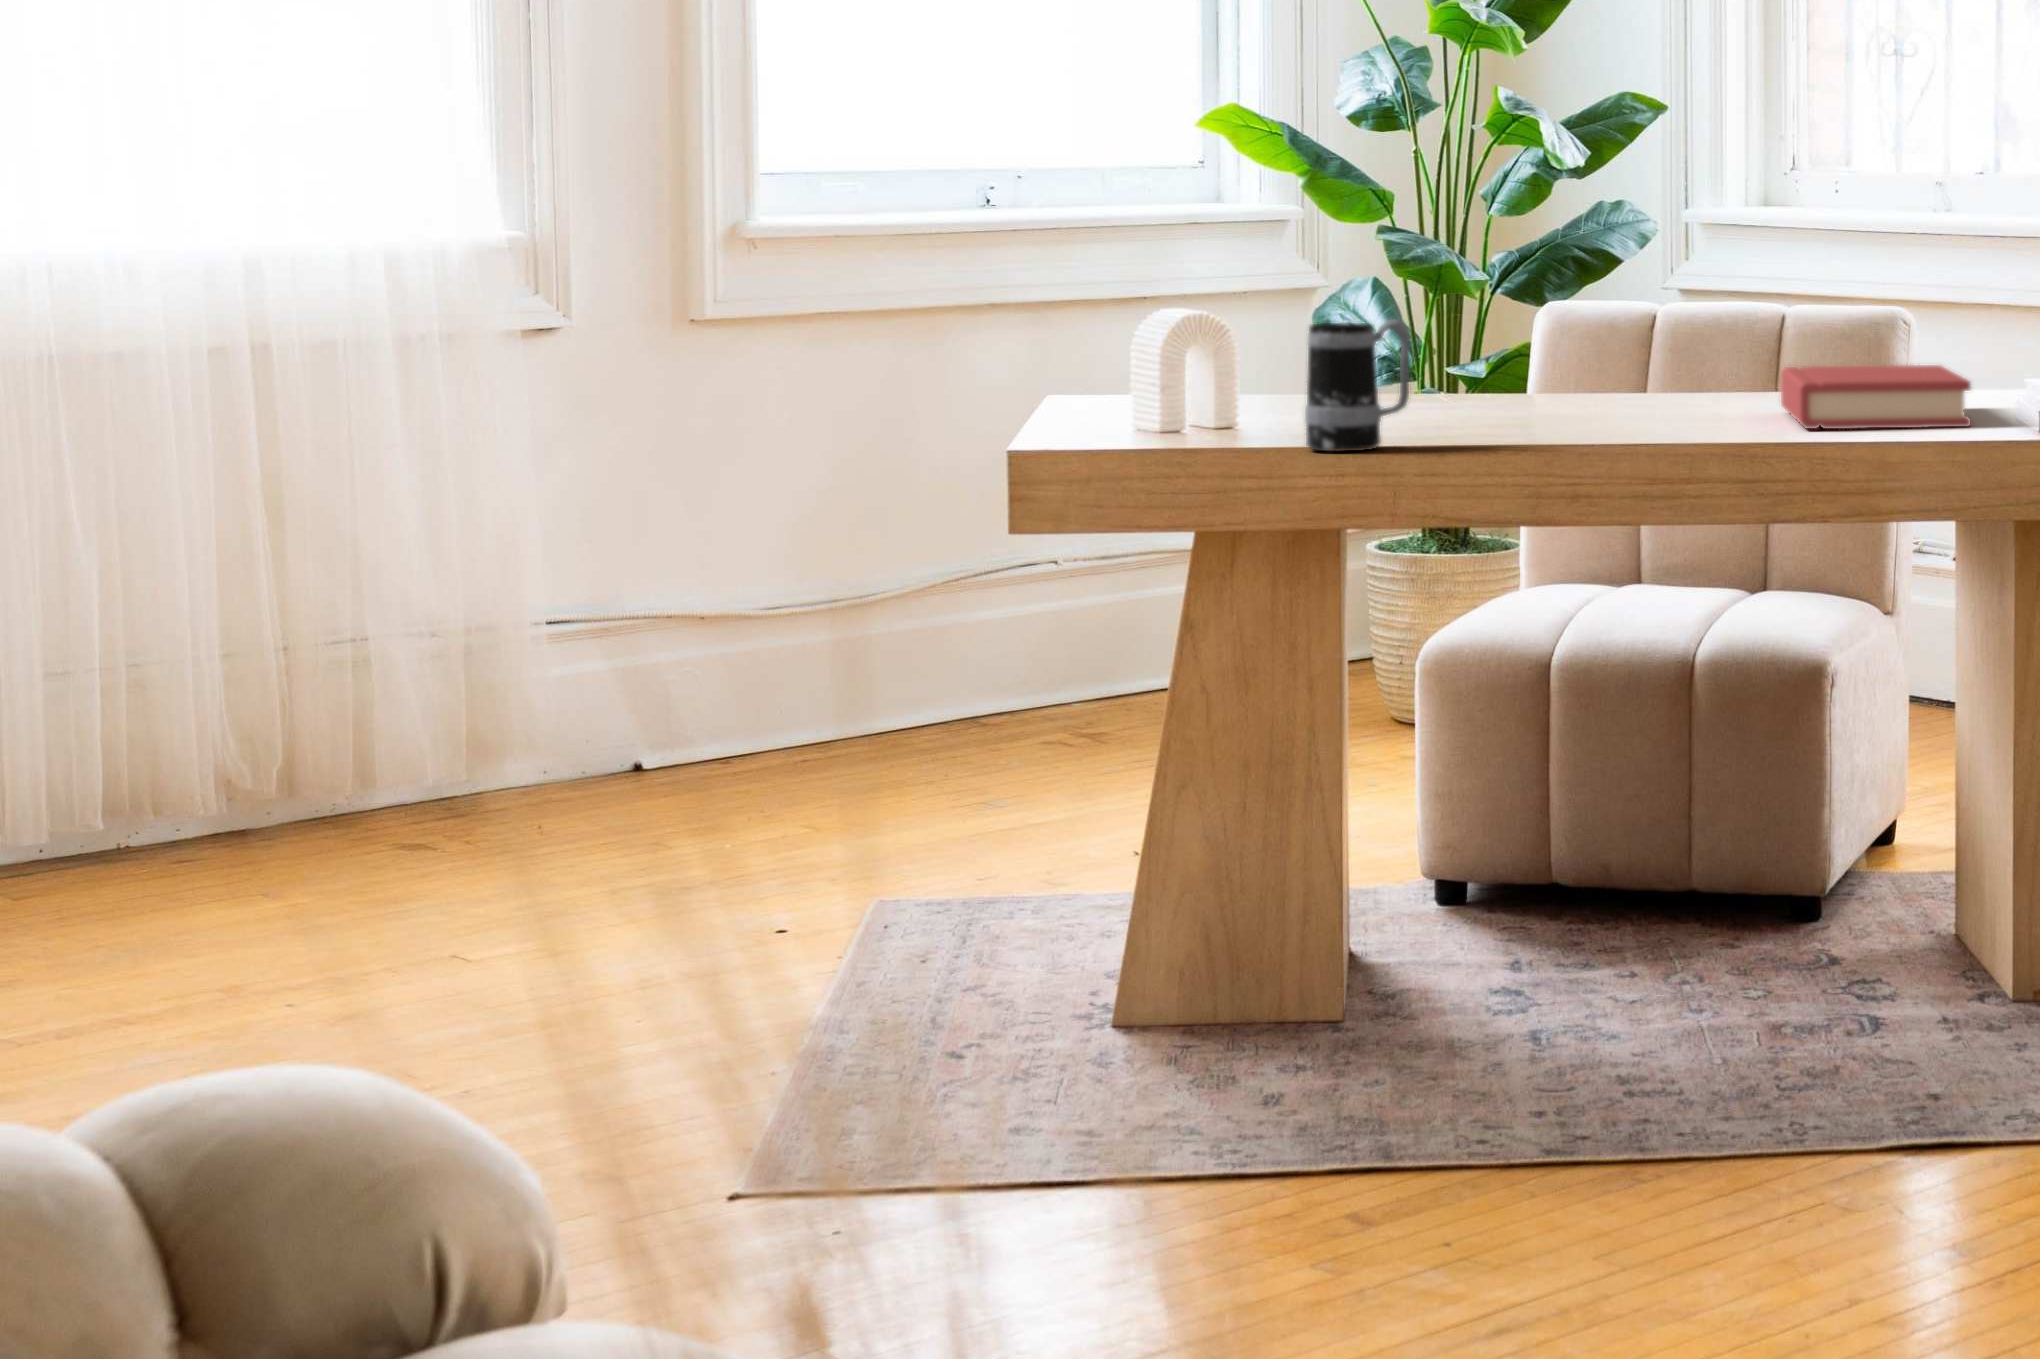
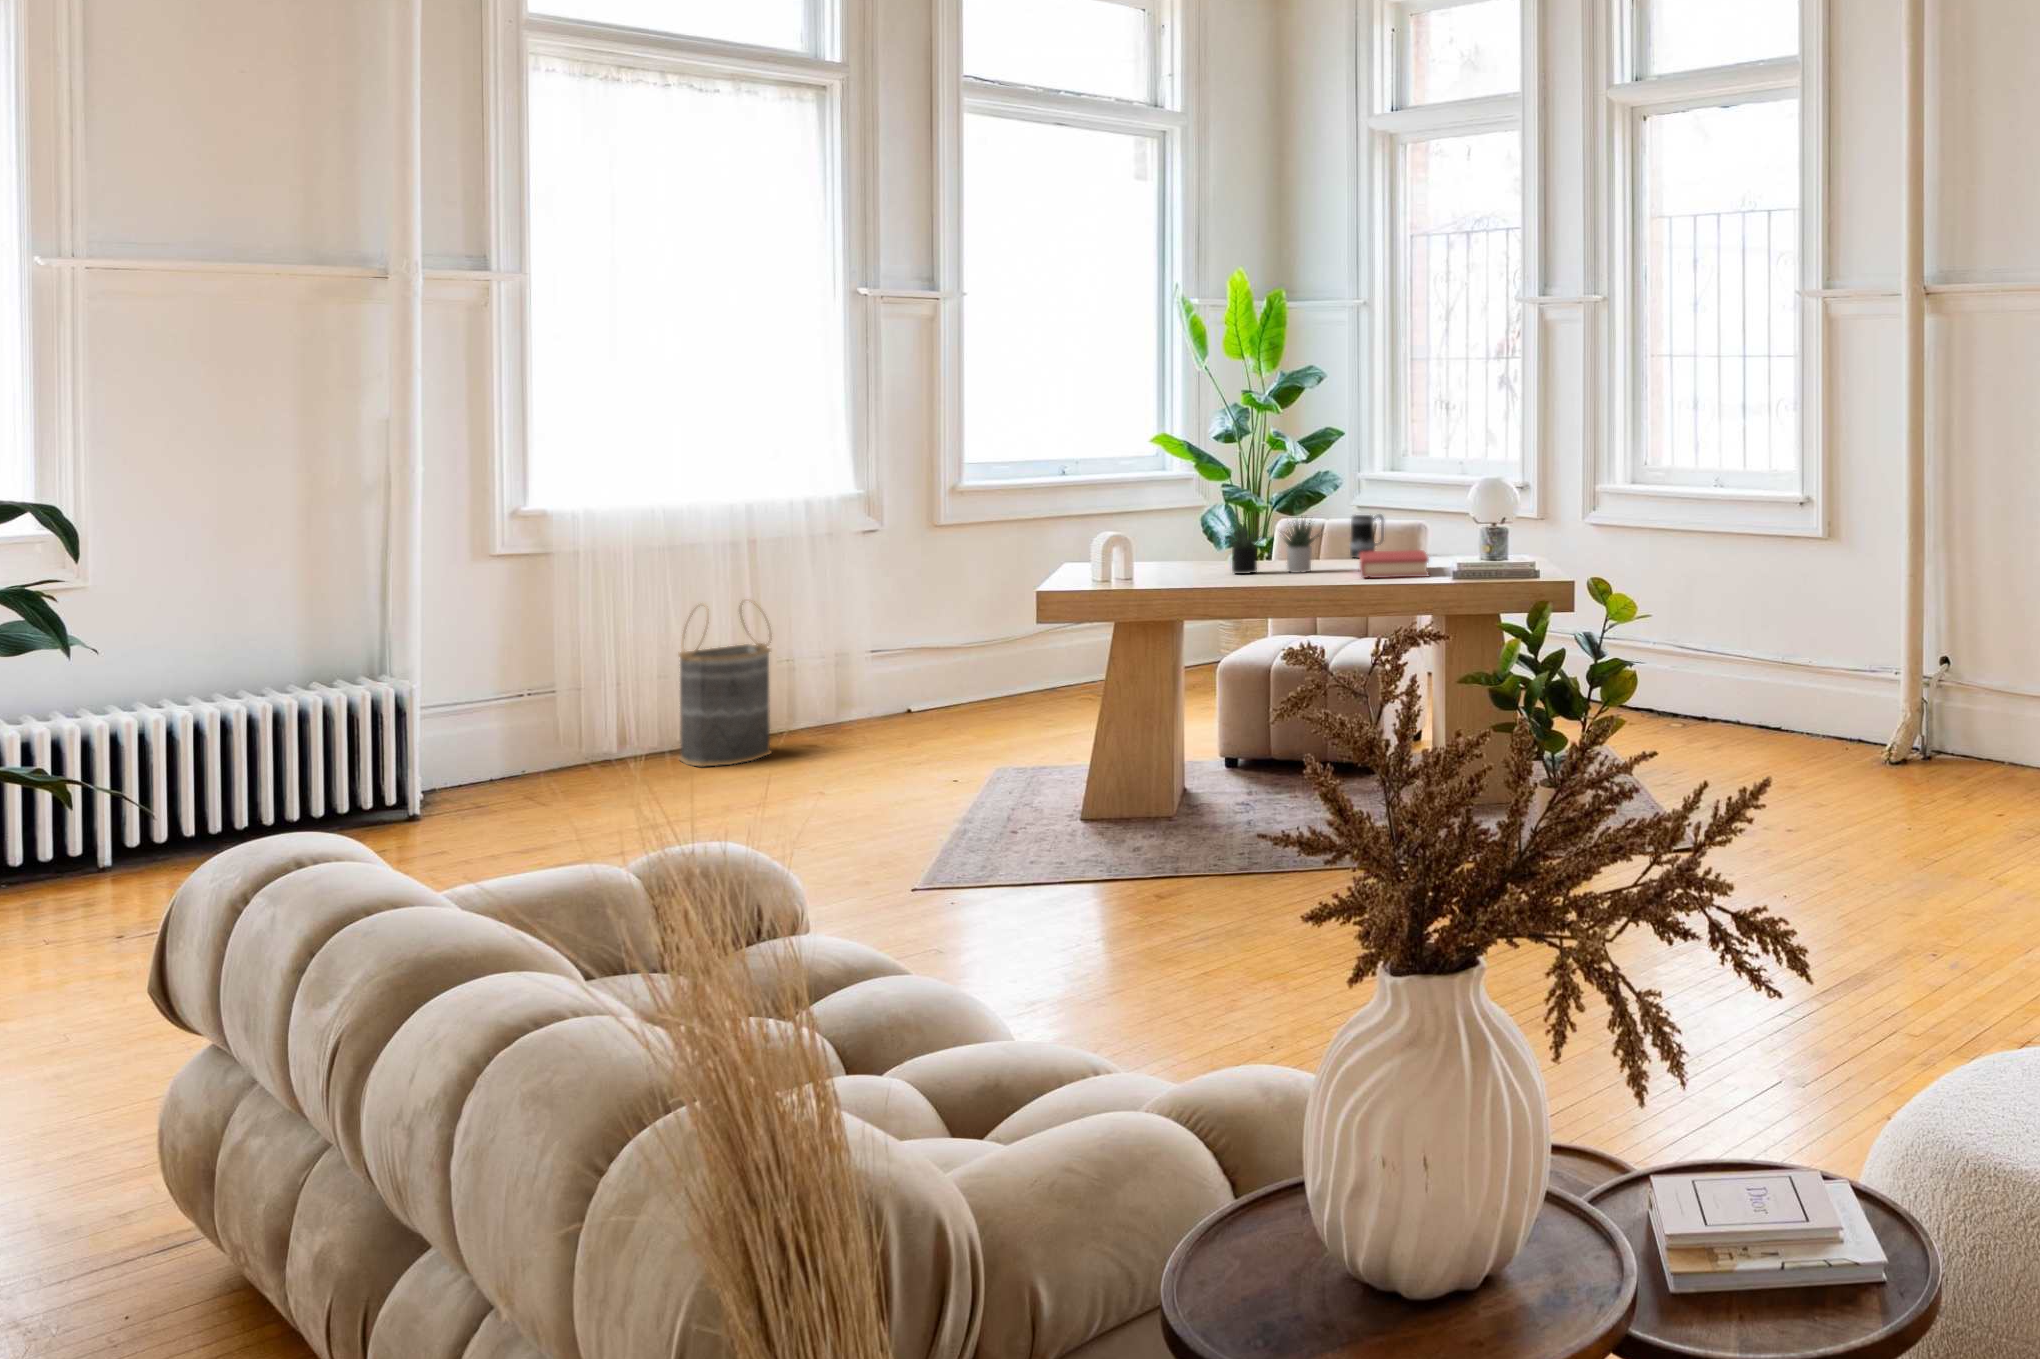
succulent plant: none [1429,266,1701,419] -> present [1227,516,1315,574]
mug: present [1305,319,1410,451] -> present [1350,514,1384,558]
basket: none [122,481,349,881] -> present [679,613,772,766]

